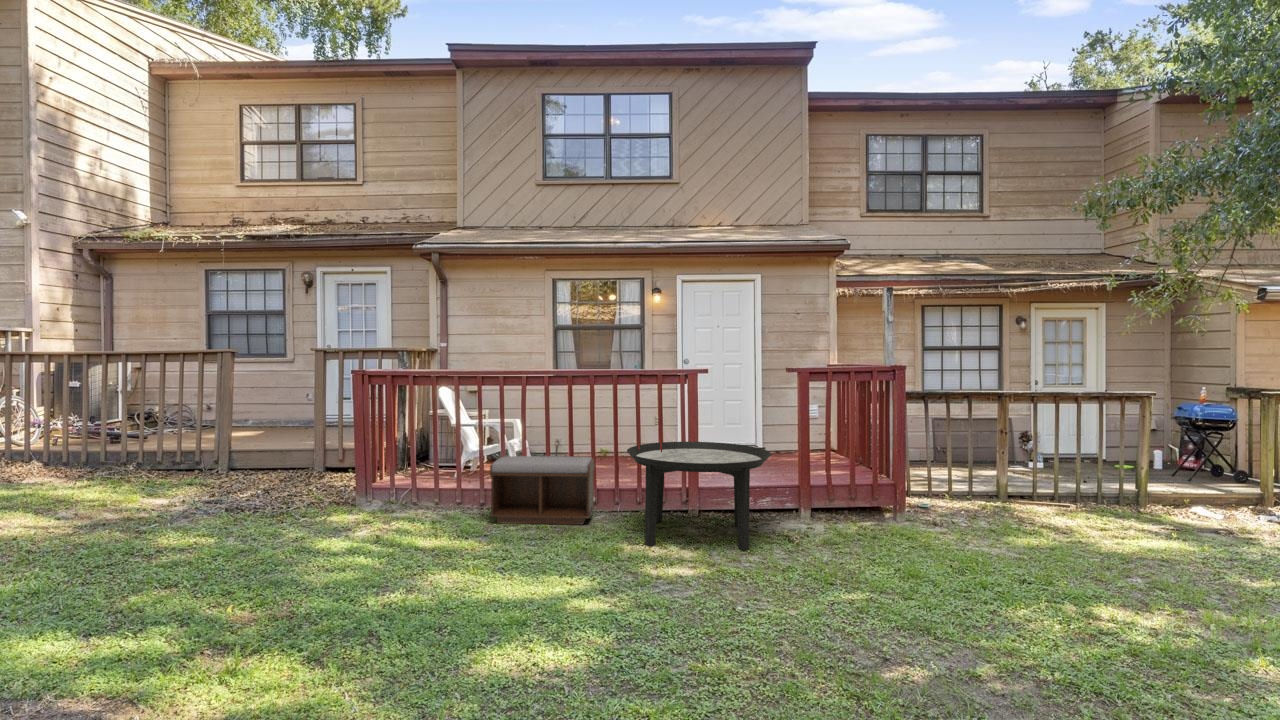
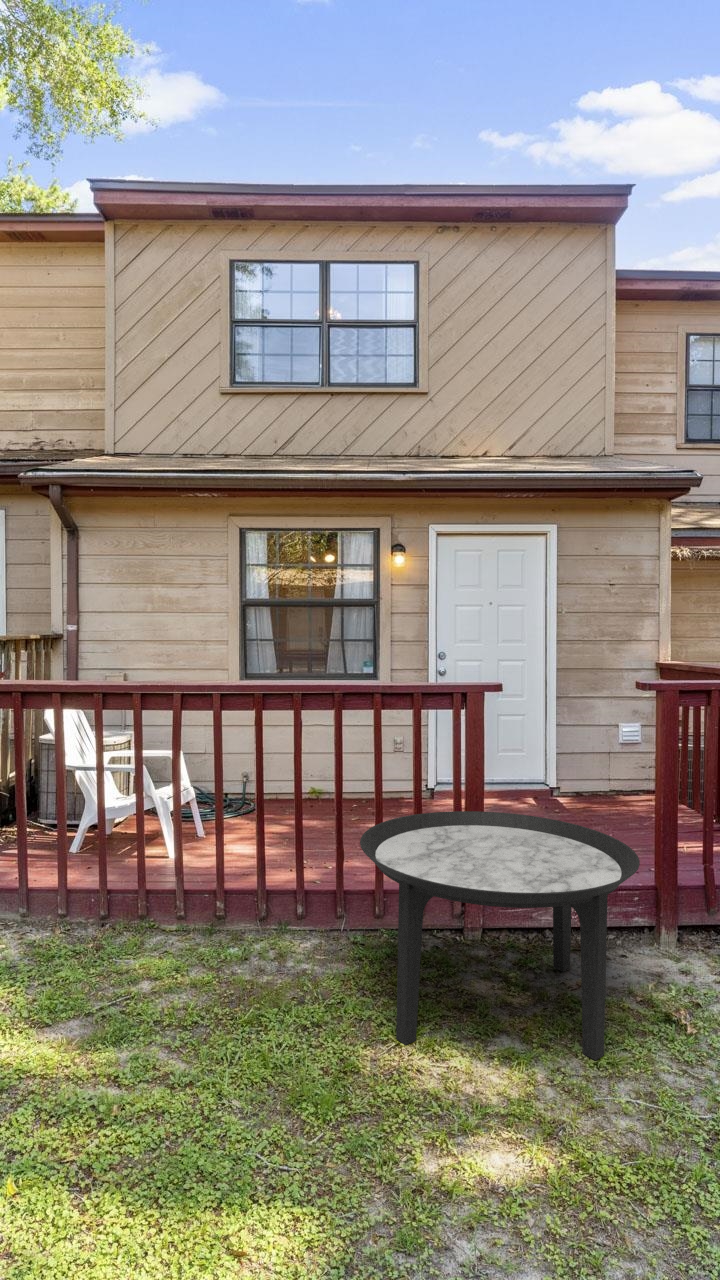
bench: present [490,456,595,525] -> none [106,835,300,969]

